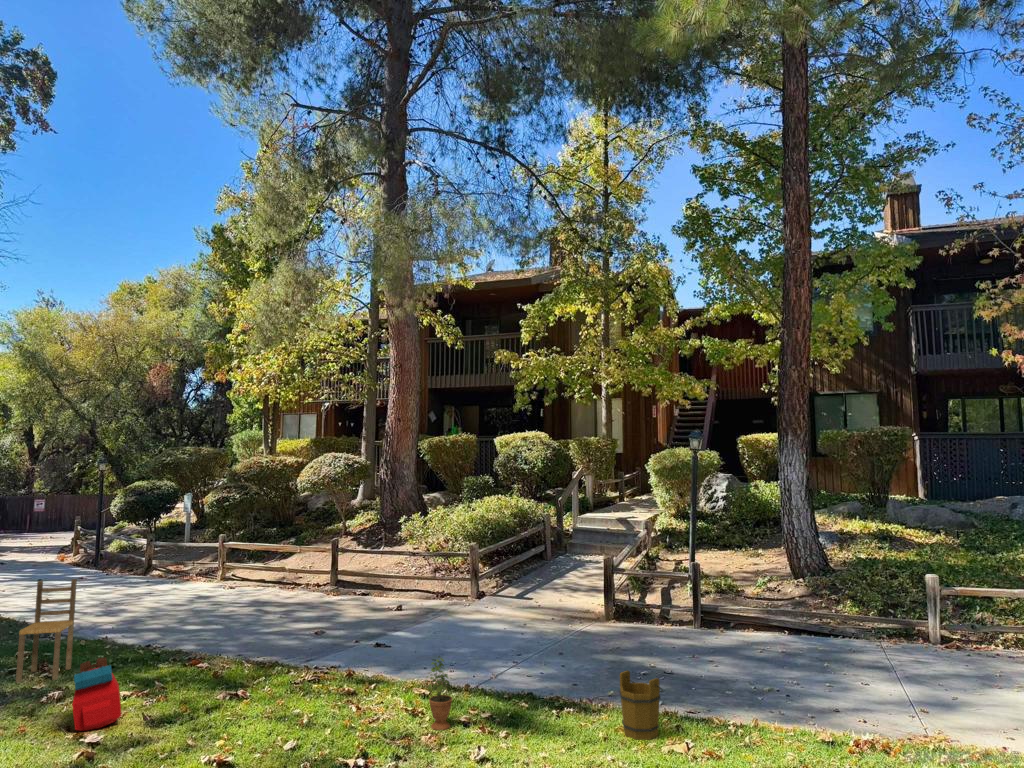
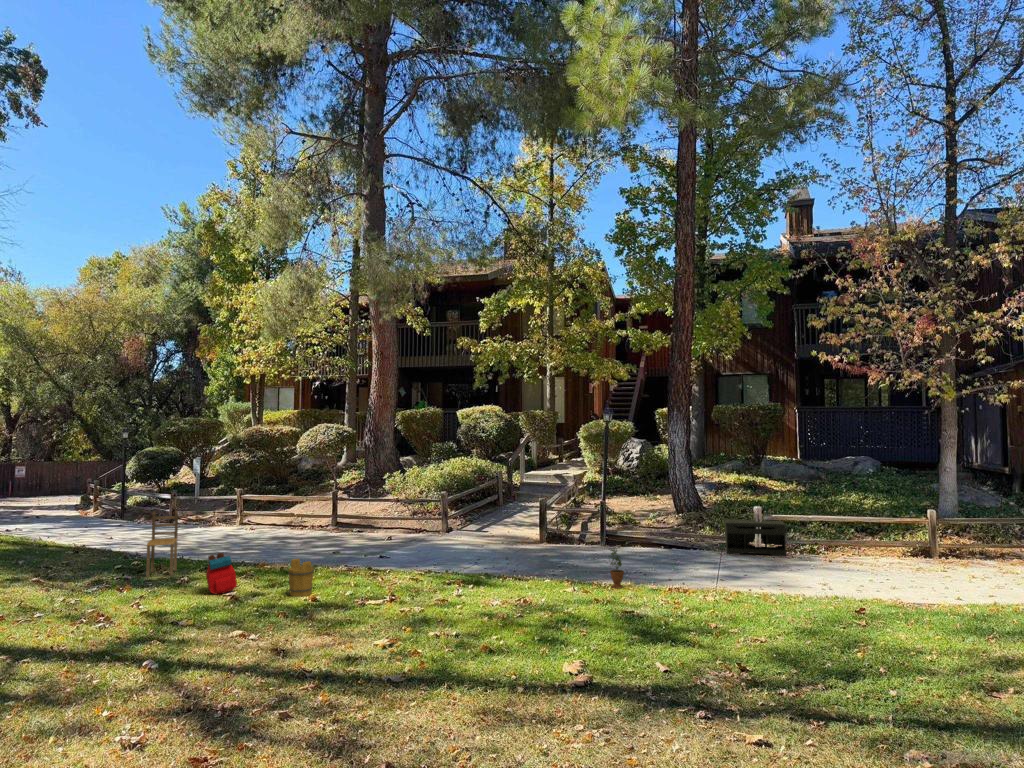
bench: none [885,595,996,658] -> present [725,519,786,556]
potted plant: present [425,656,452,730] -> present [610,549,624,589]
bucket: present [619,670,663,740] -> present [288,559,316,597]

